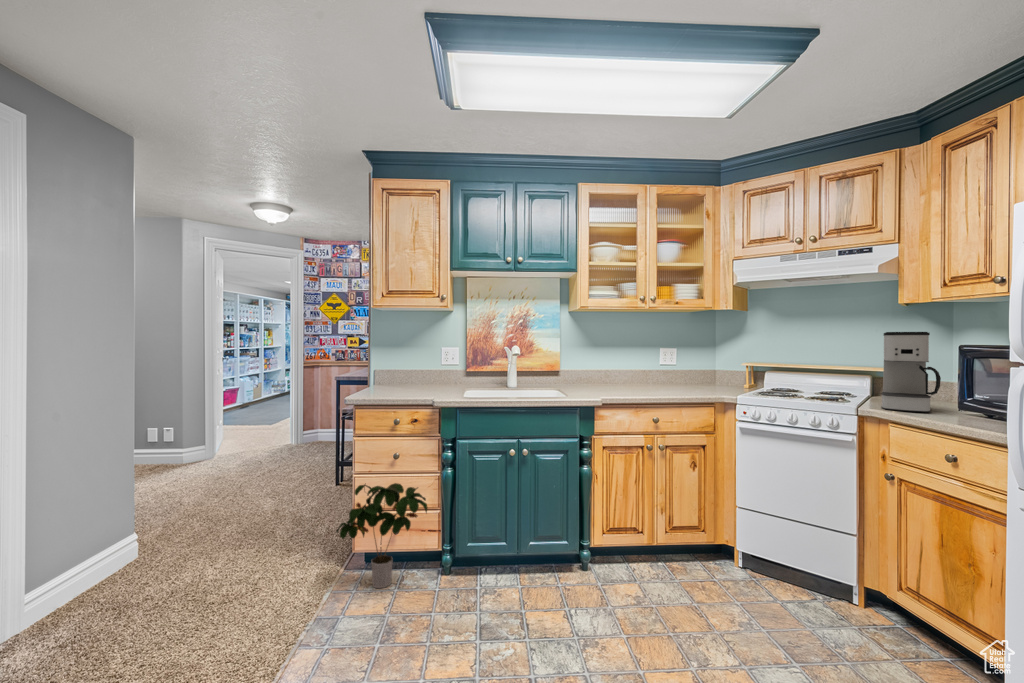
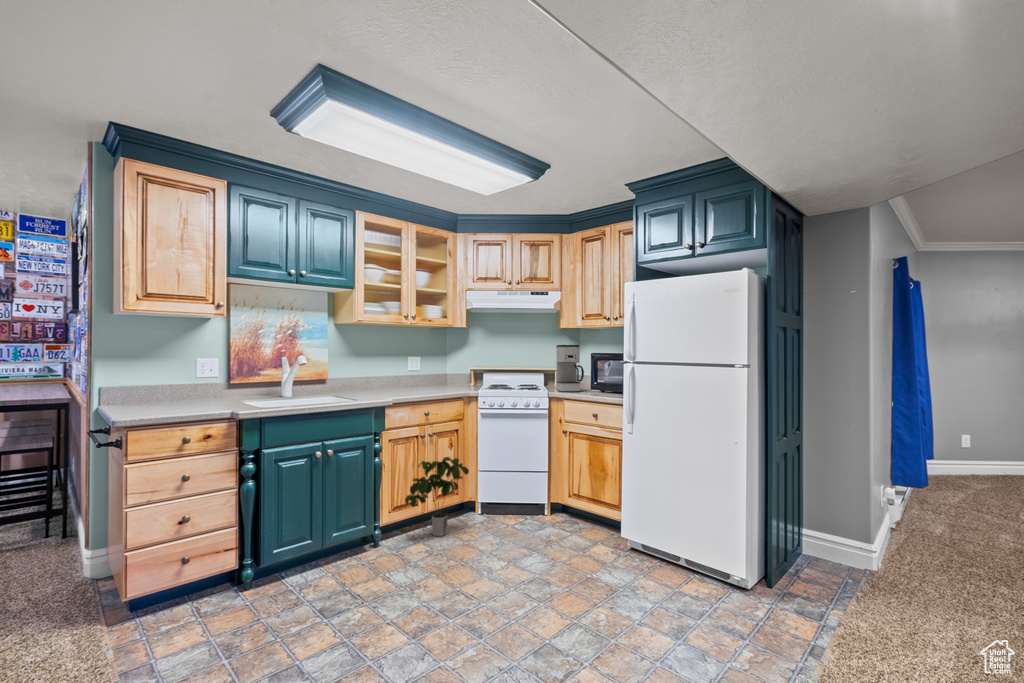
potted plant: present [336,483,428,588] -> present [405,457,469,536]

